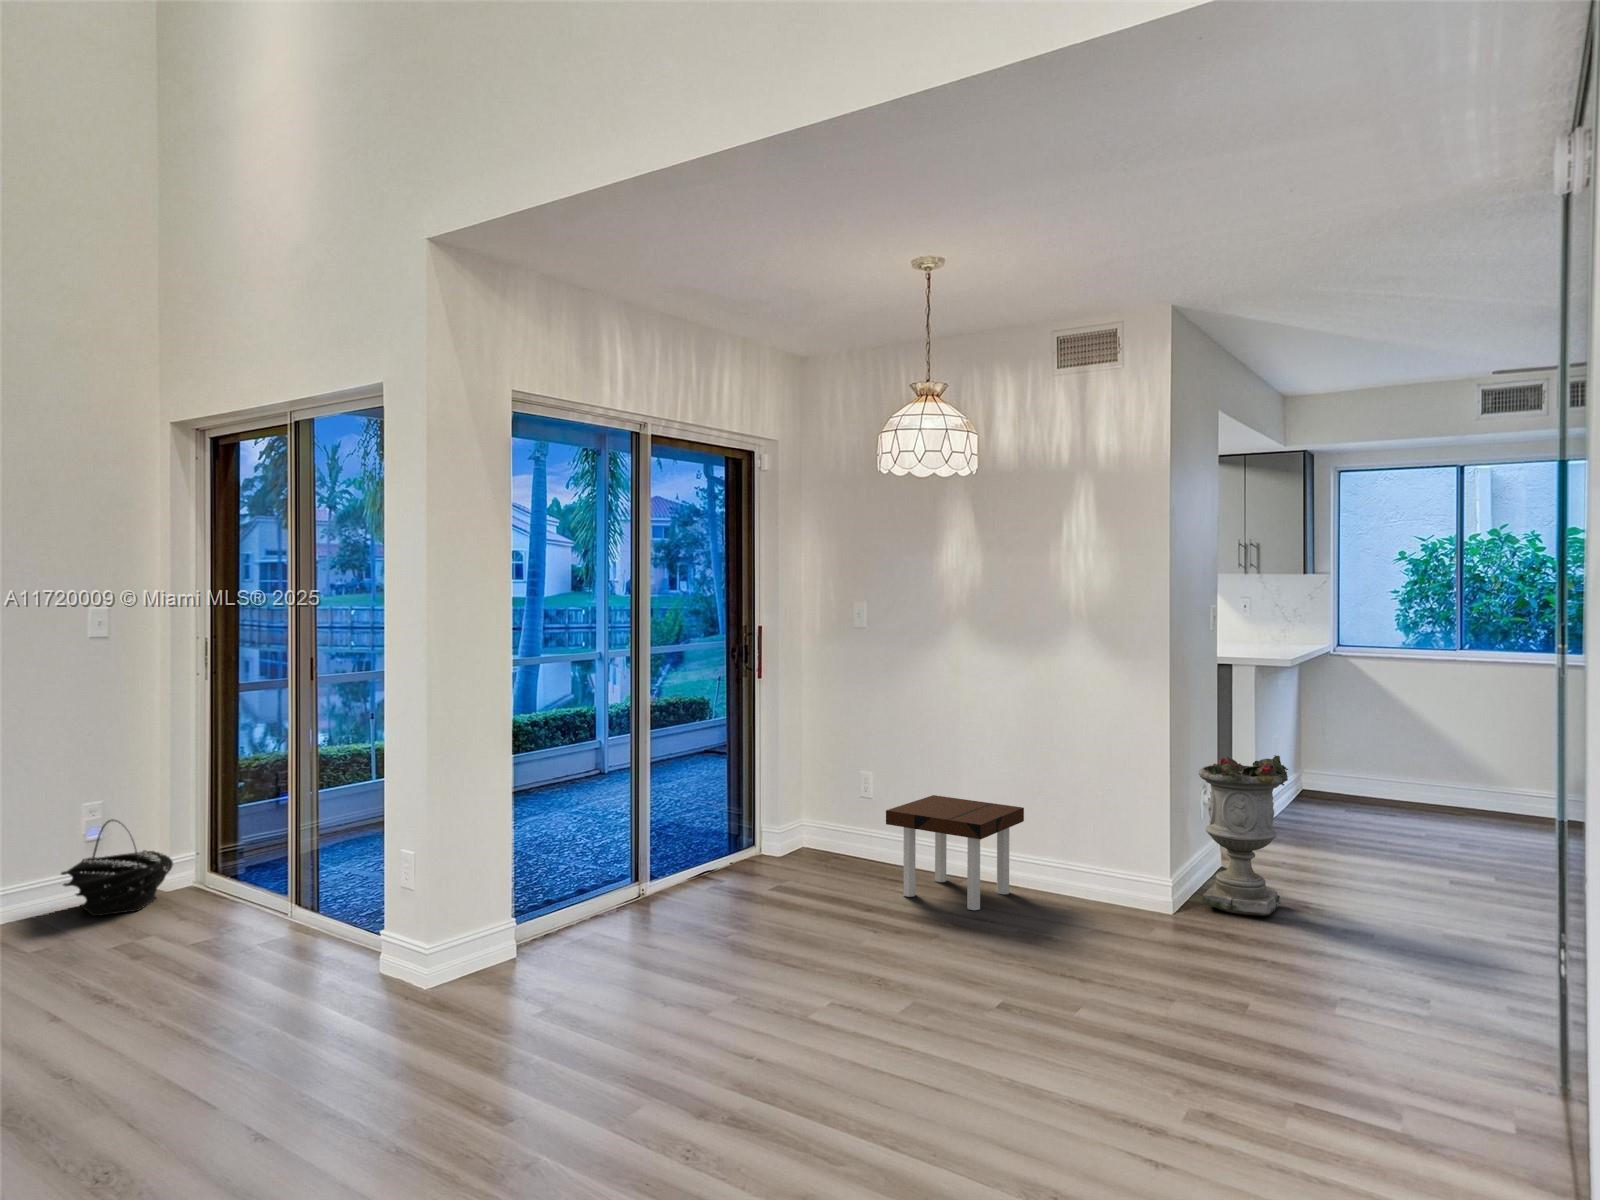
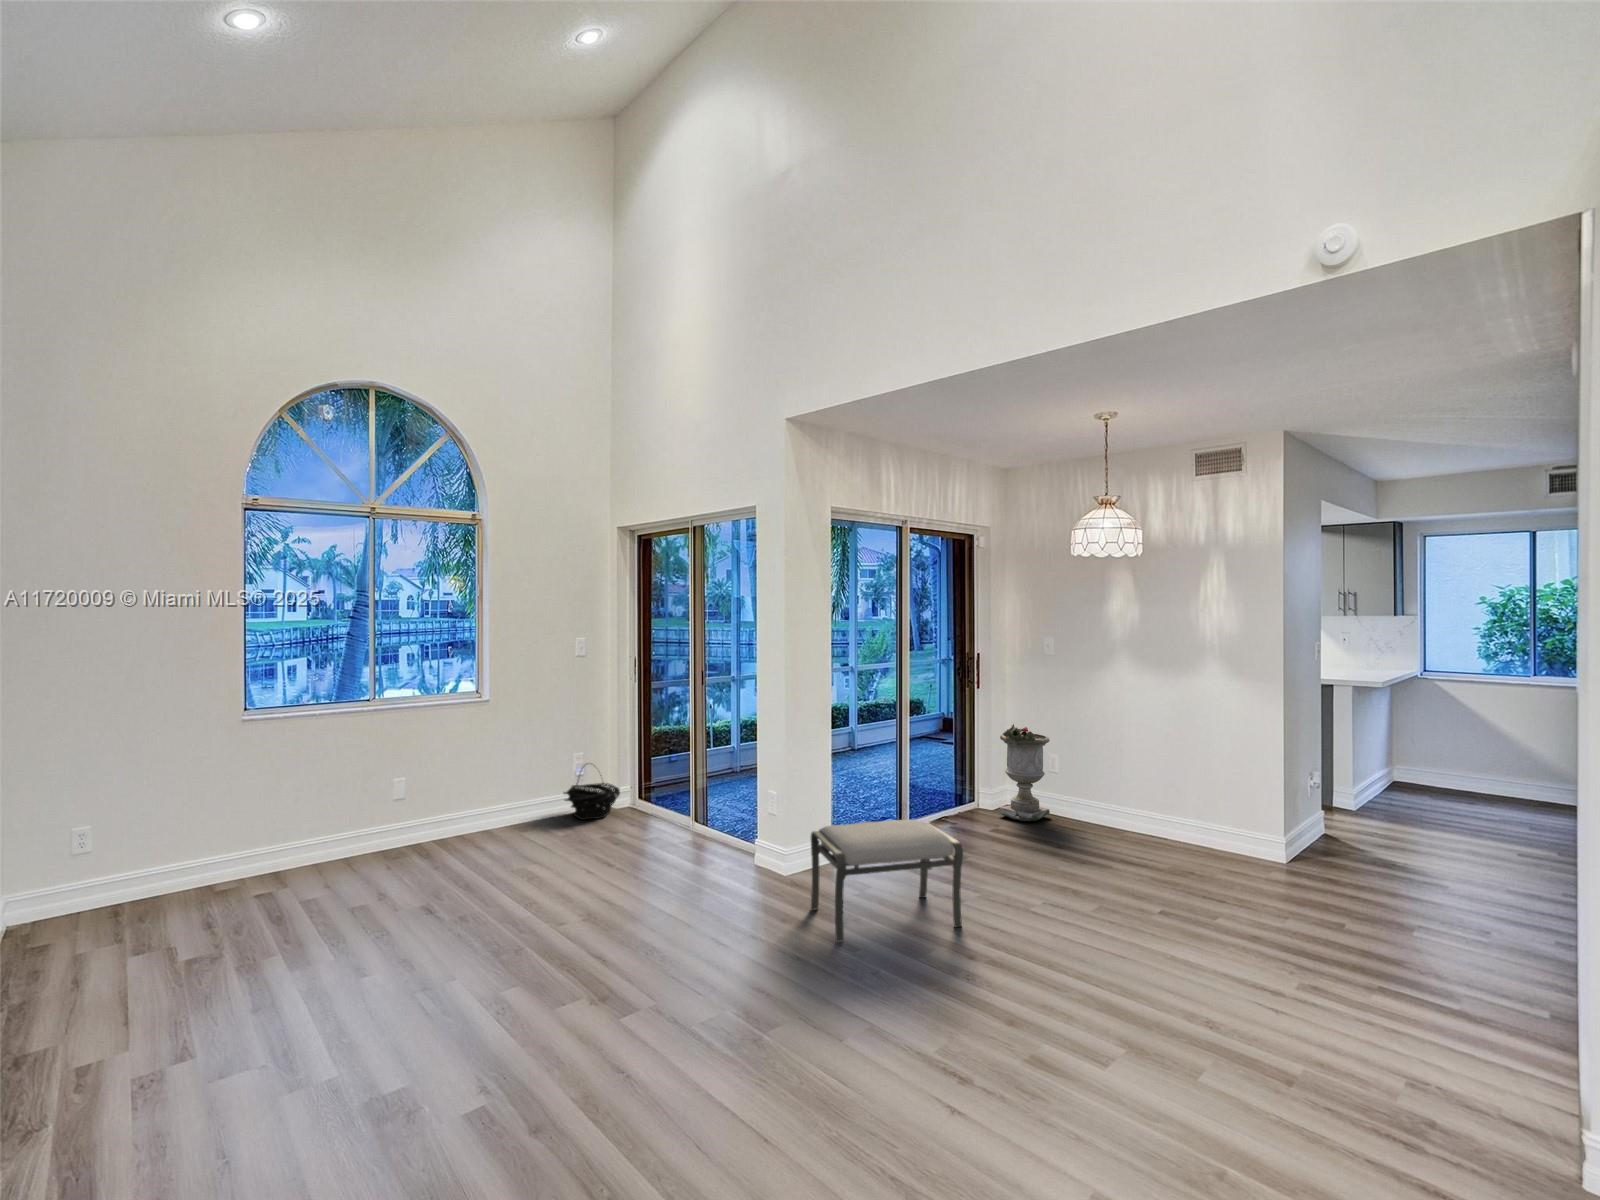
planter: present [1199,755,1288,916] -> present [999,724,1050,821]
side table: present [886,795,1024,910] -> none [1070,772,1171,852]
ottoman: none [448,888,697,1107] -> present [811,820,963,942]

